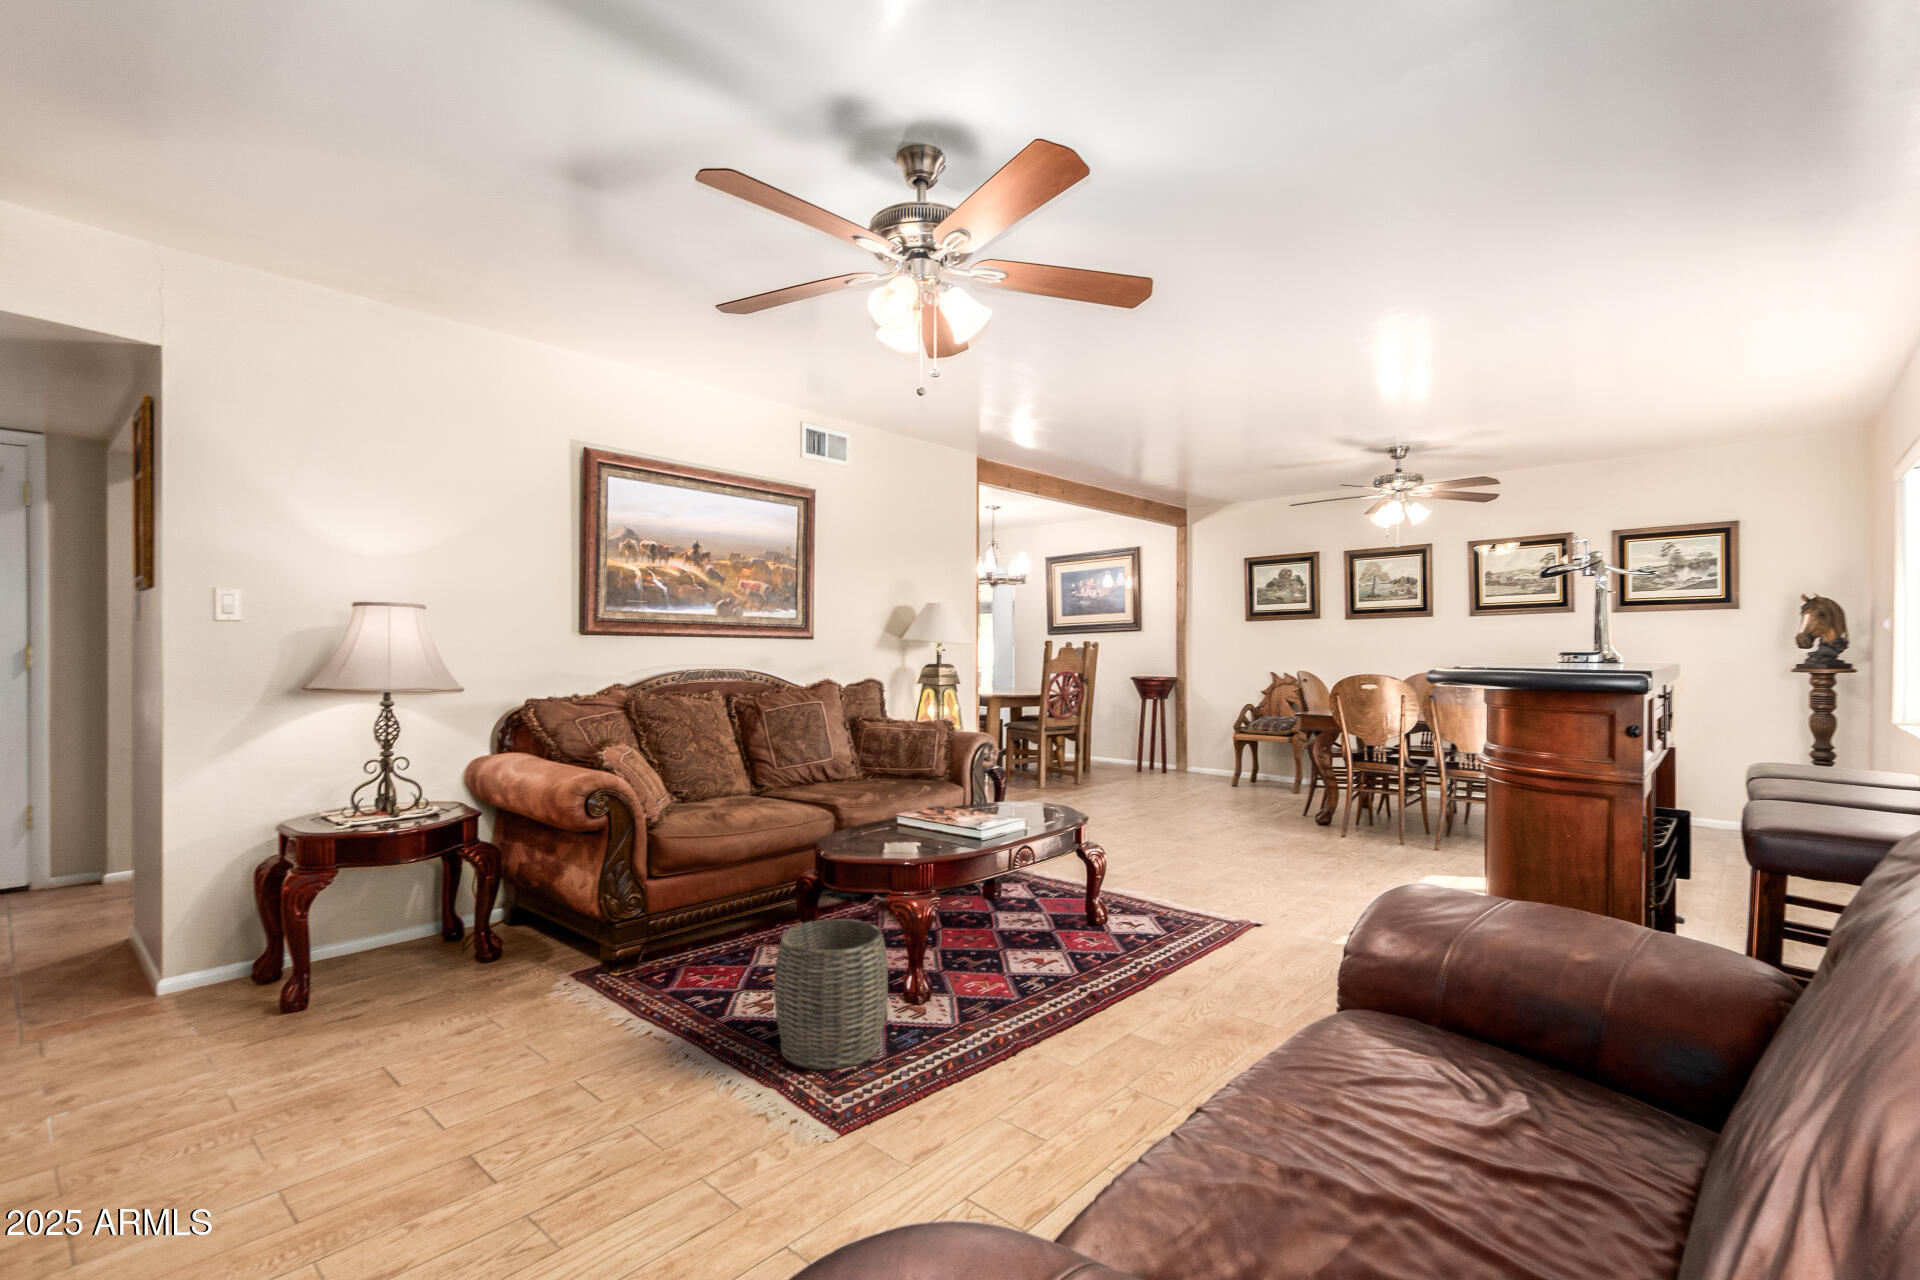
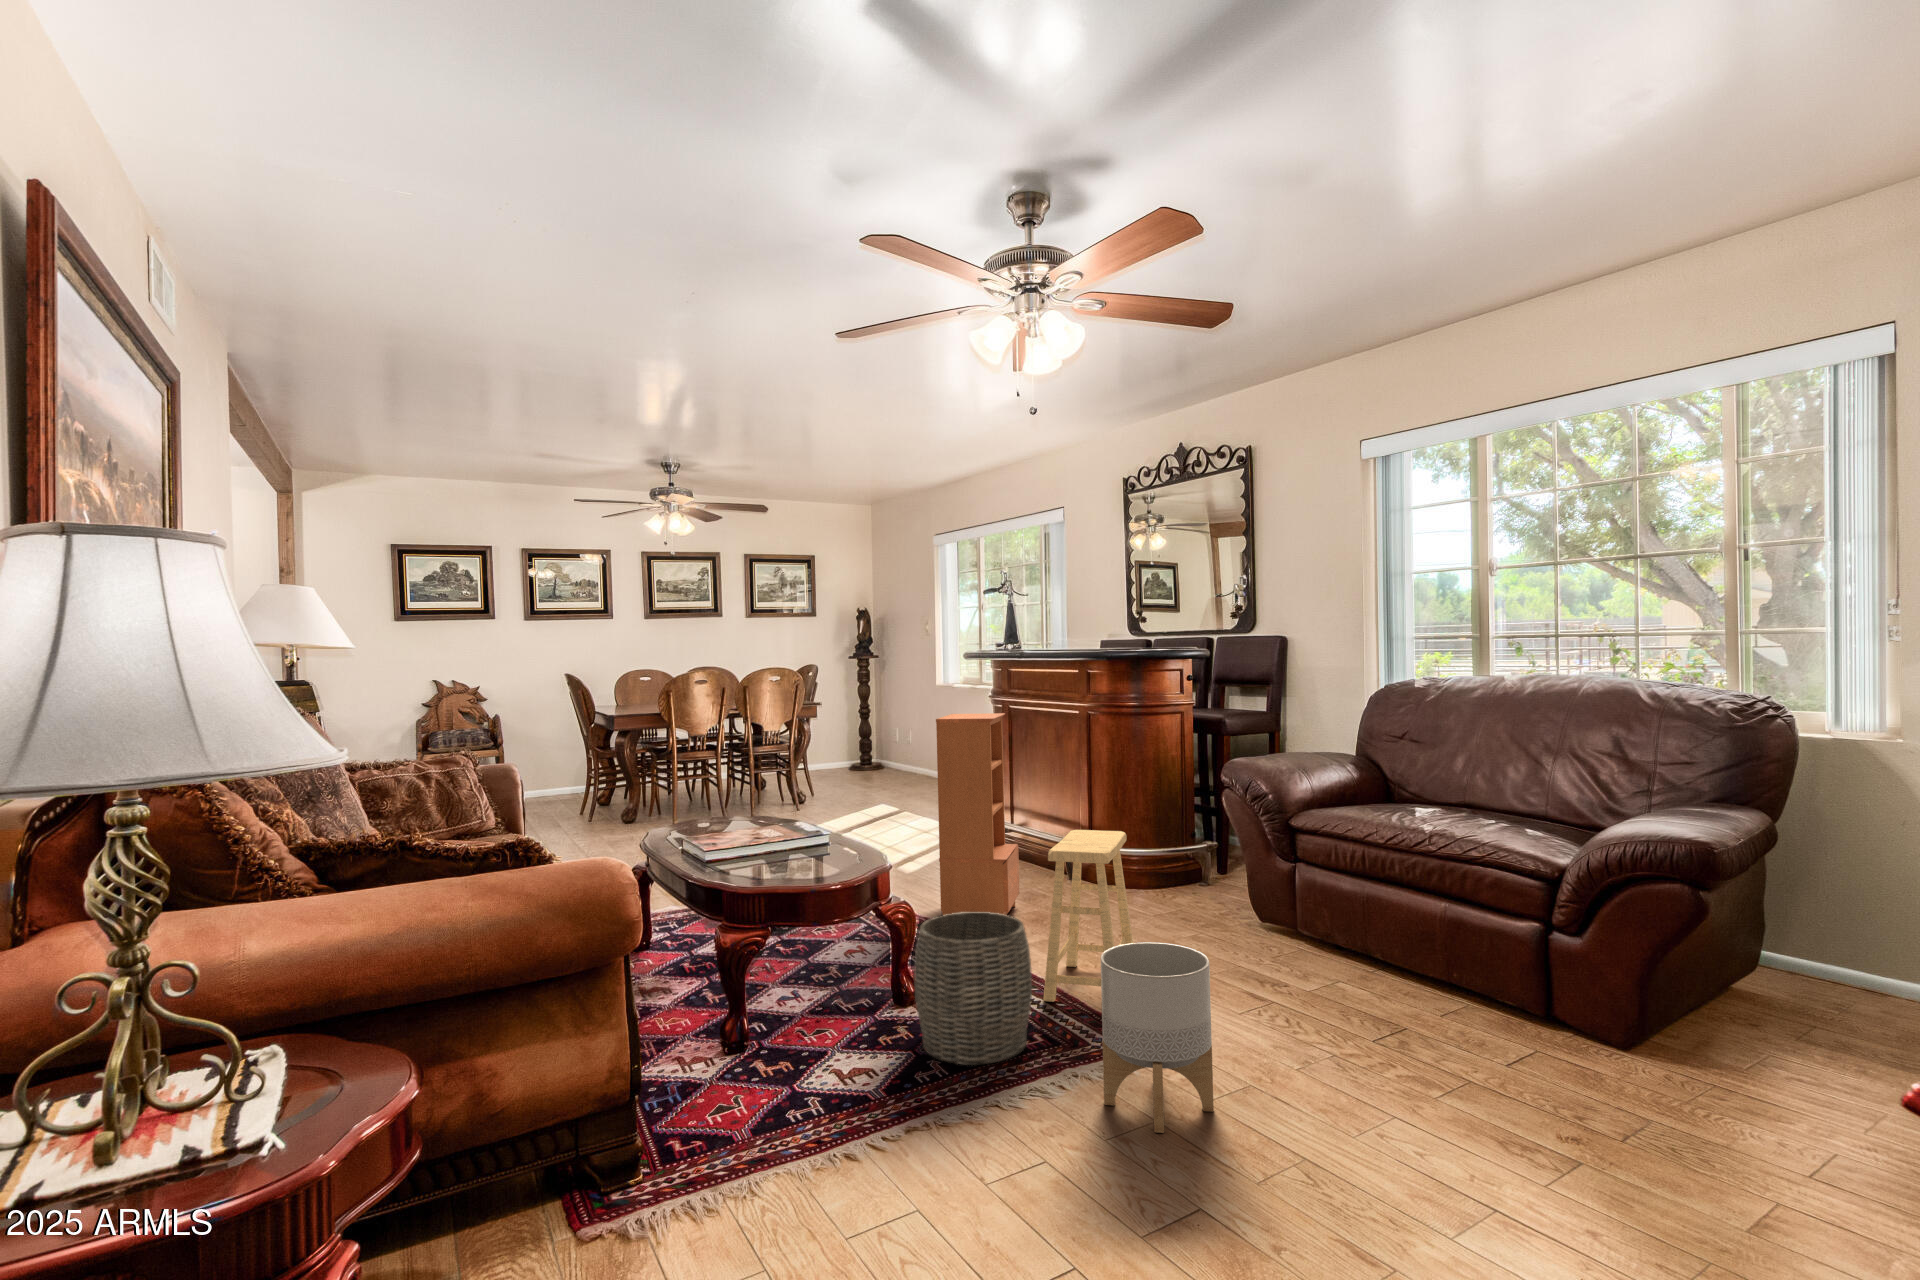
bookcase: none [1158,746,1279,1015] -> present [936,713,1020,915]
footstool: none [947,900,1090,1110] -> present [1043,830,1133,1002]
planter: none [633,978,748,1184] -> present [1101,942,1214,1133]

